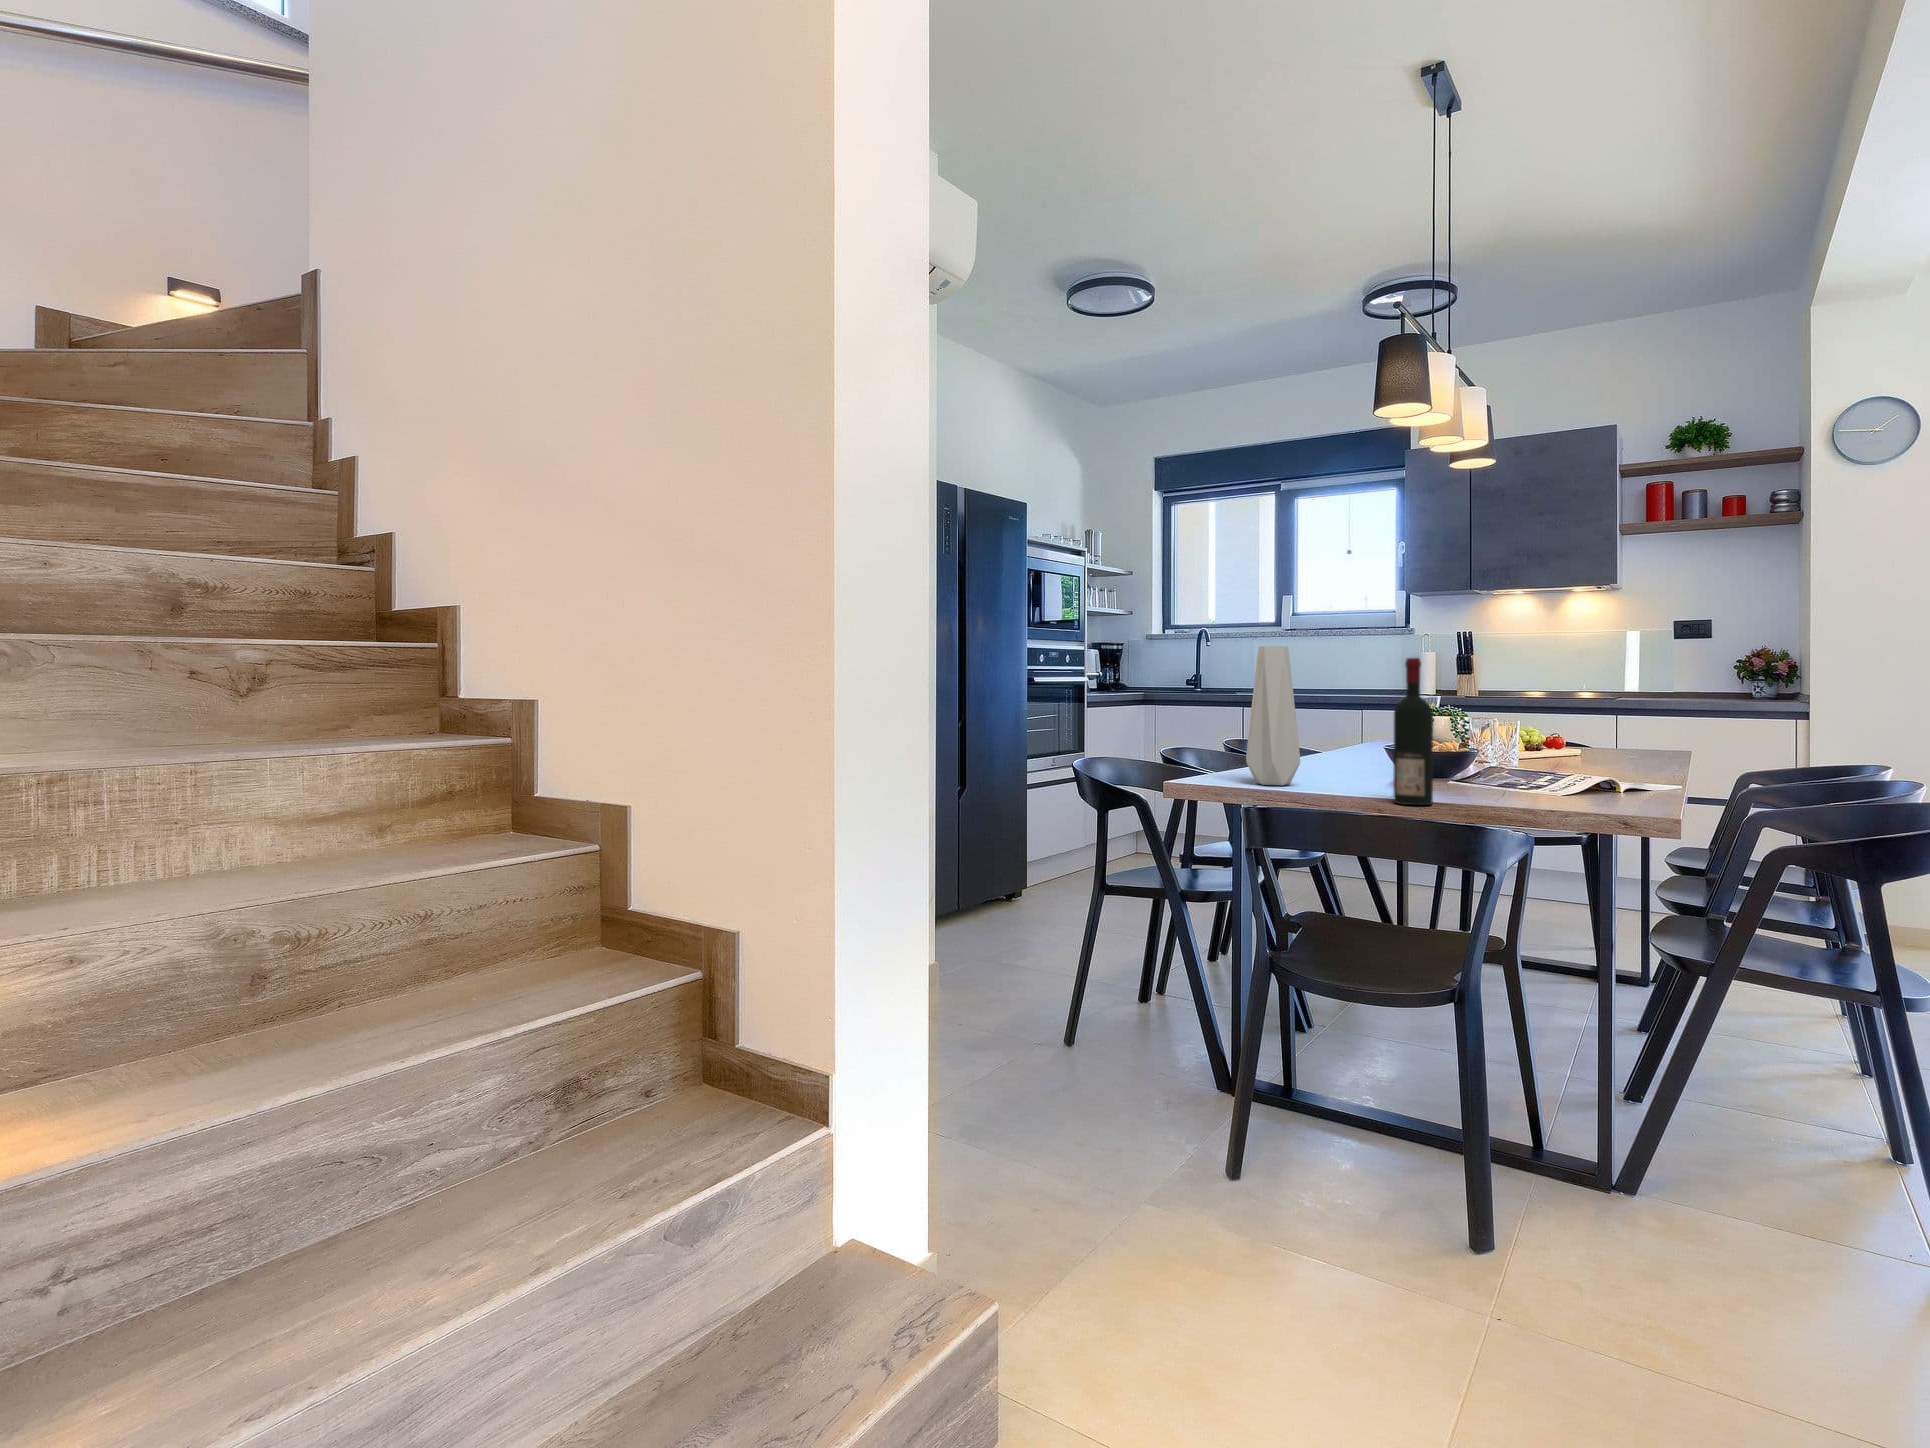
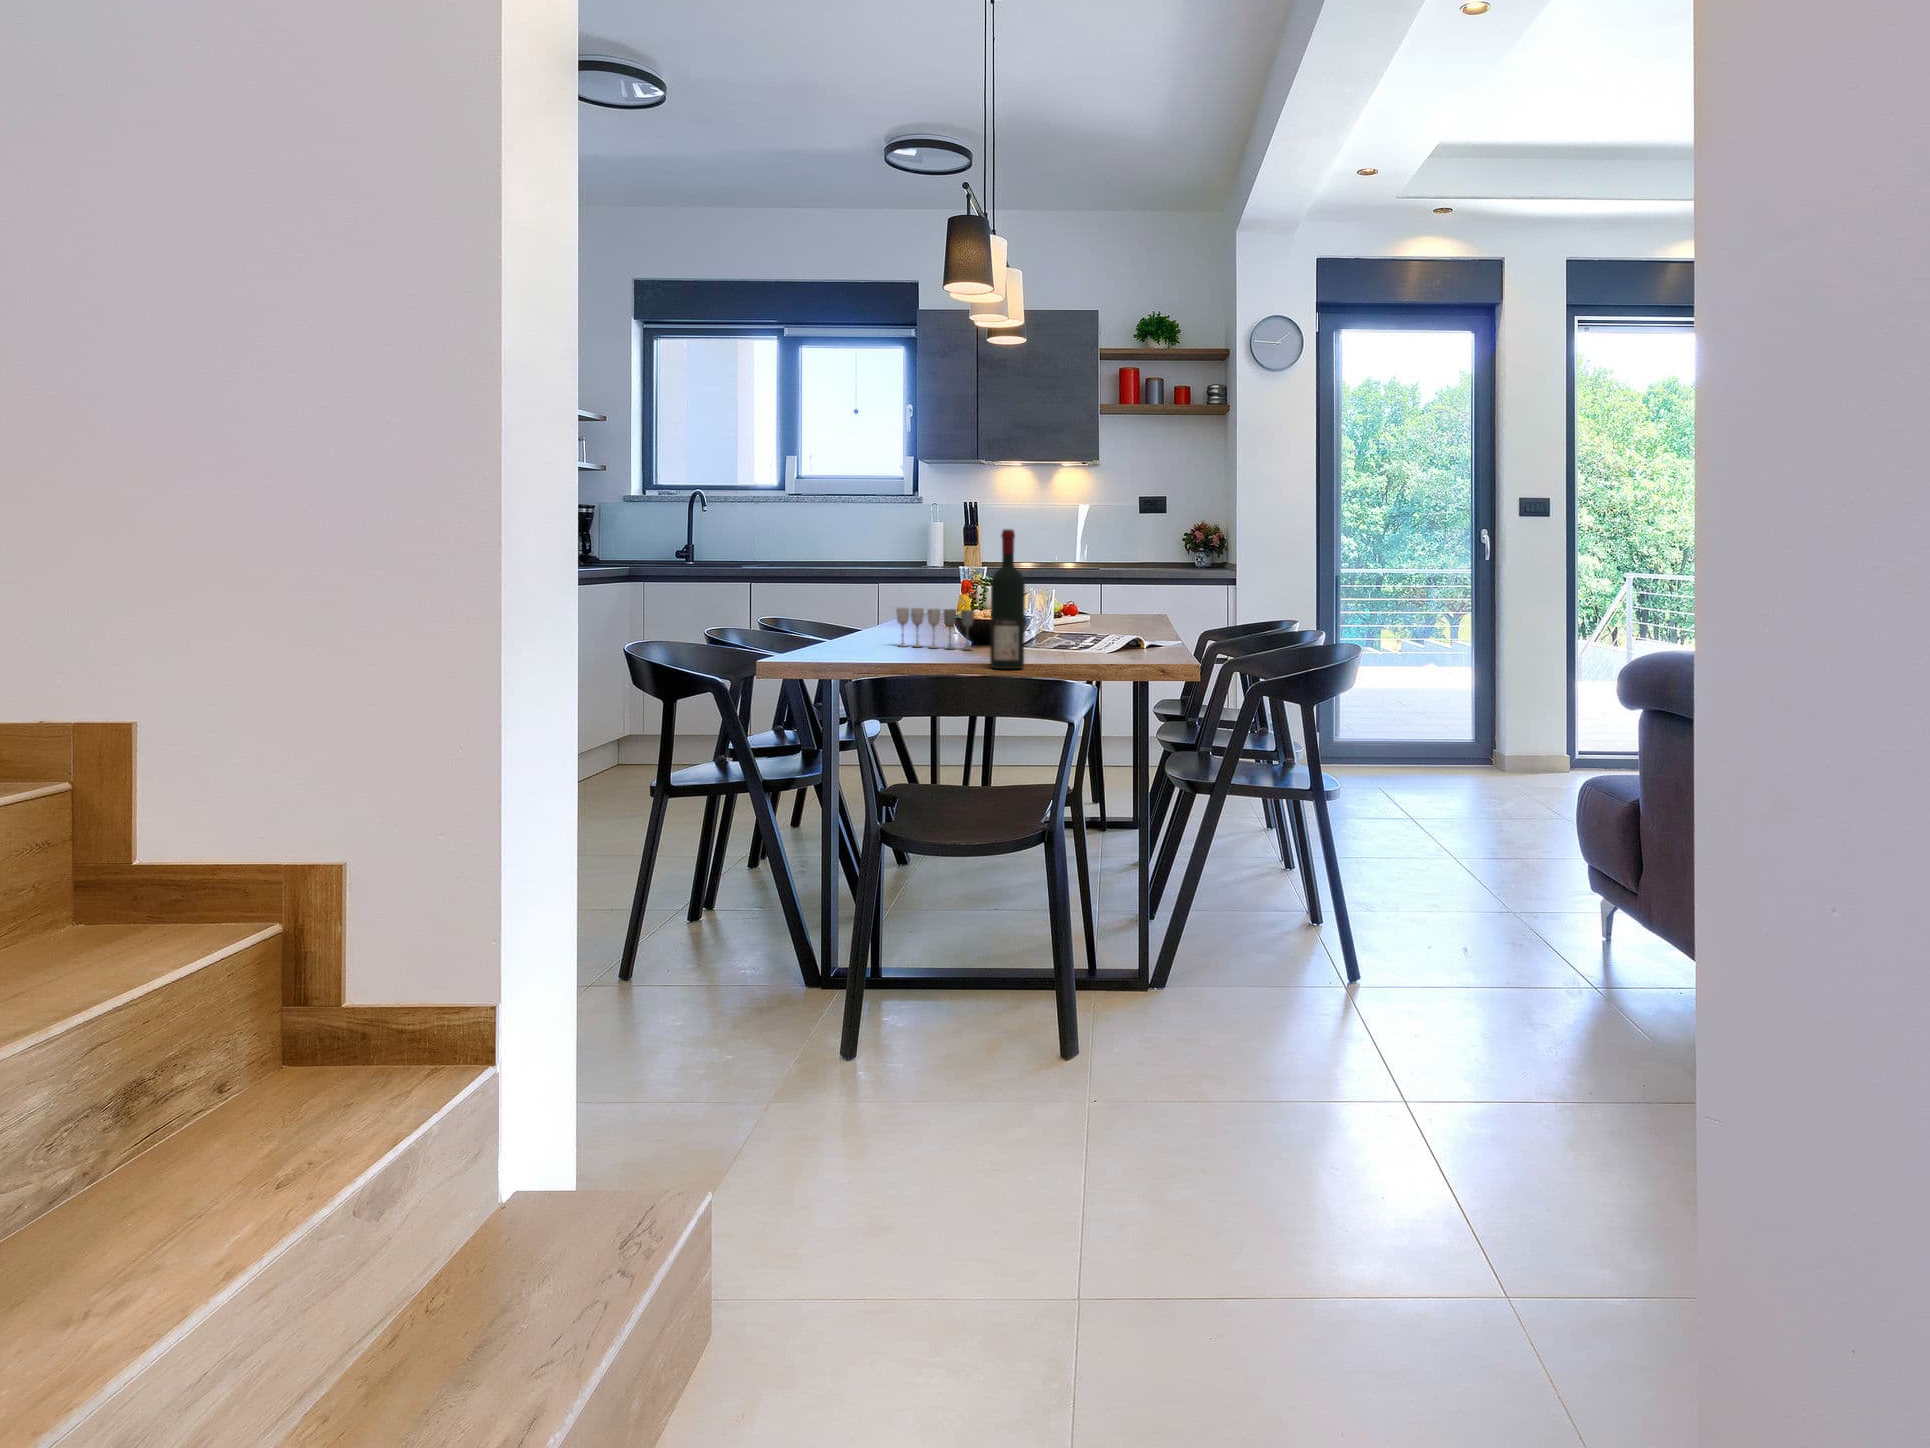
vase: present [1246,646,1300,785] -> none [842,515,894,657]
wine glass: none [1316,737,1397,782] -> present [896,608,974,649]

